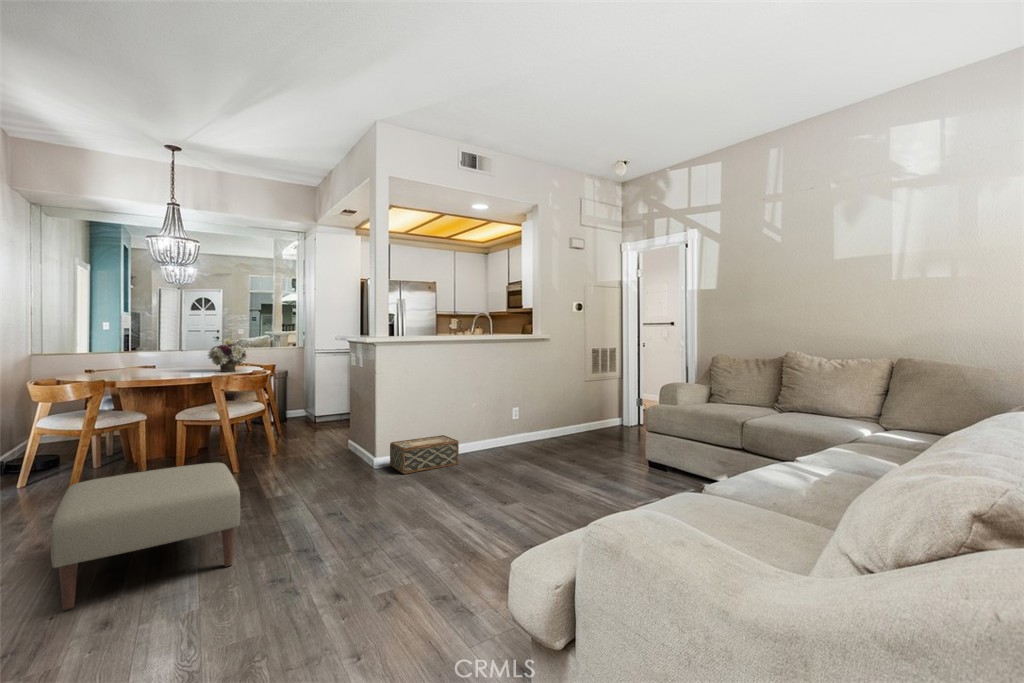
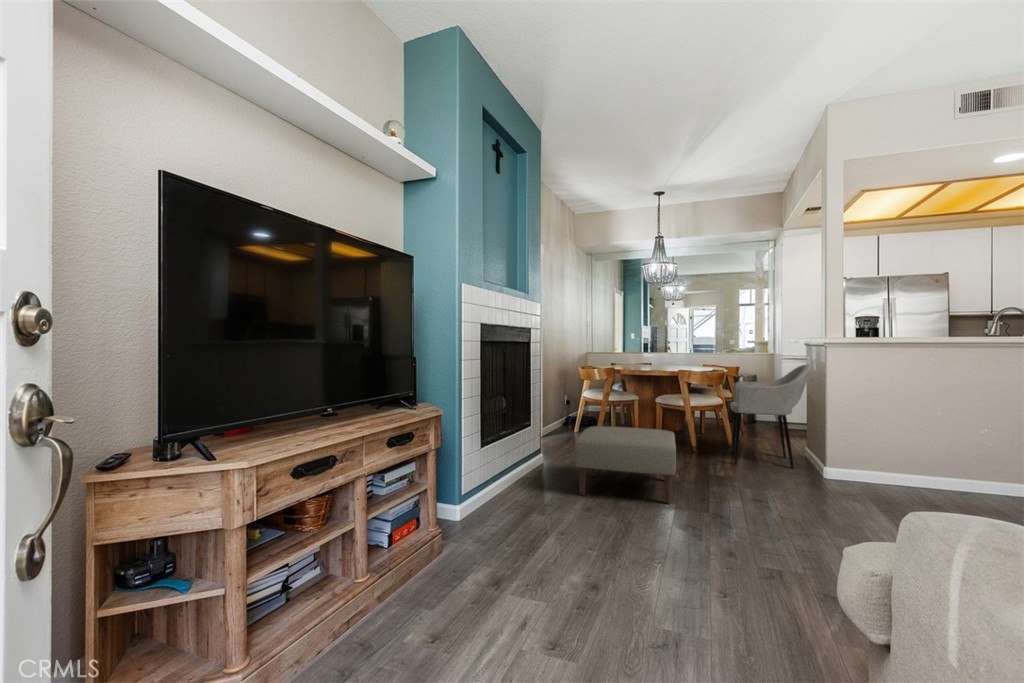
flower arrangement: present [208,339,247,372] -> none [680,342,711,370]
armchair: none [278,363,361,477] -> present [730,365,811,468]
woven basket: present [390,435,459,474] -> none [843,452,942,495]

